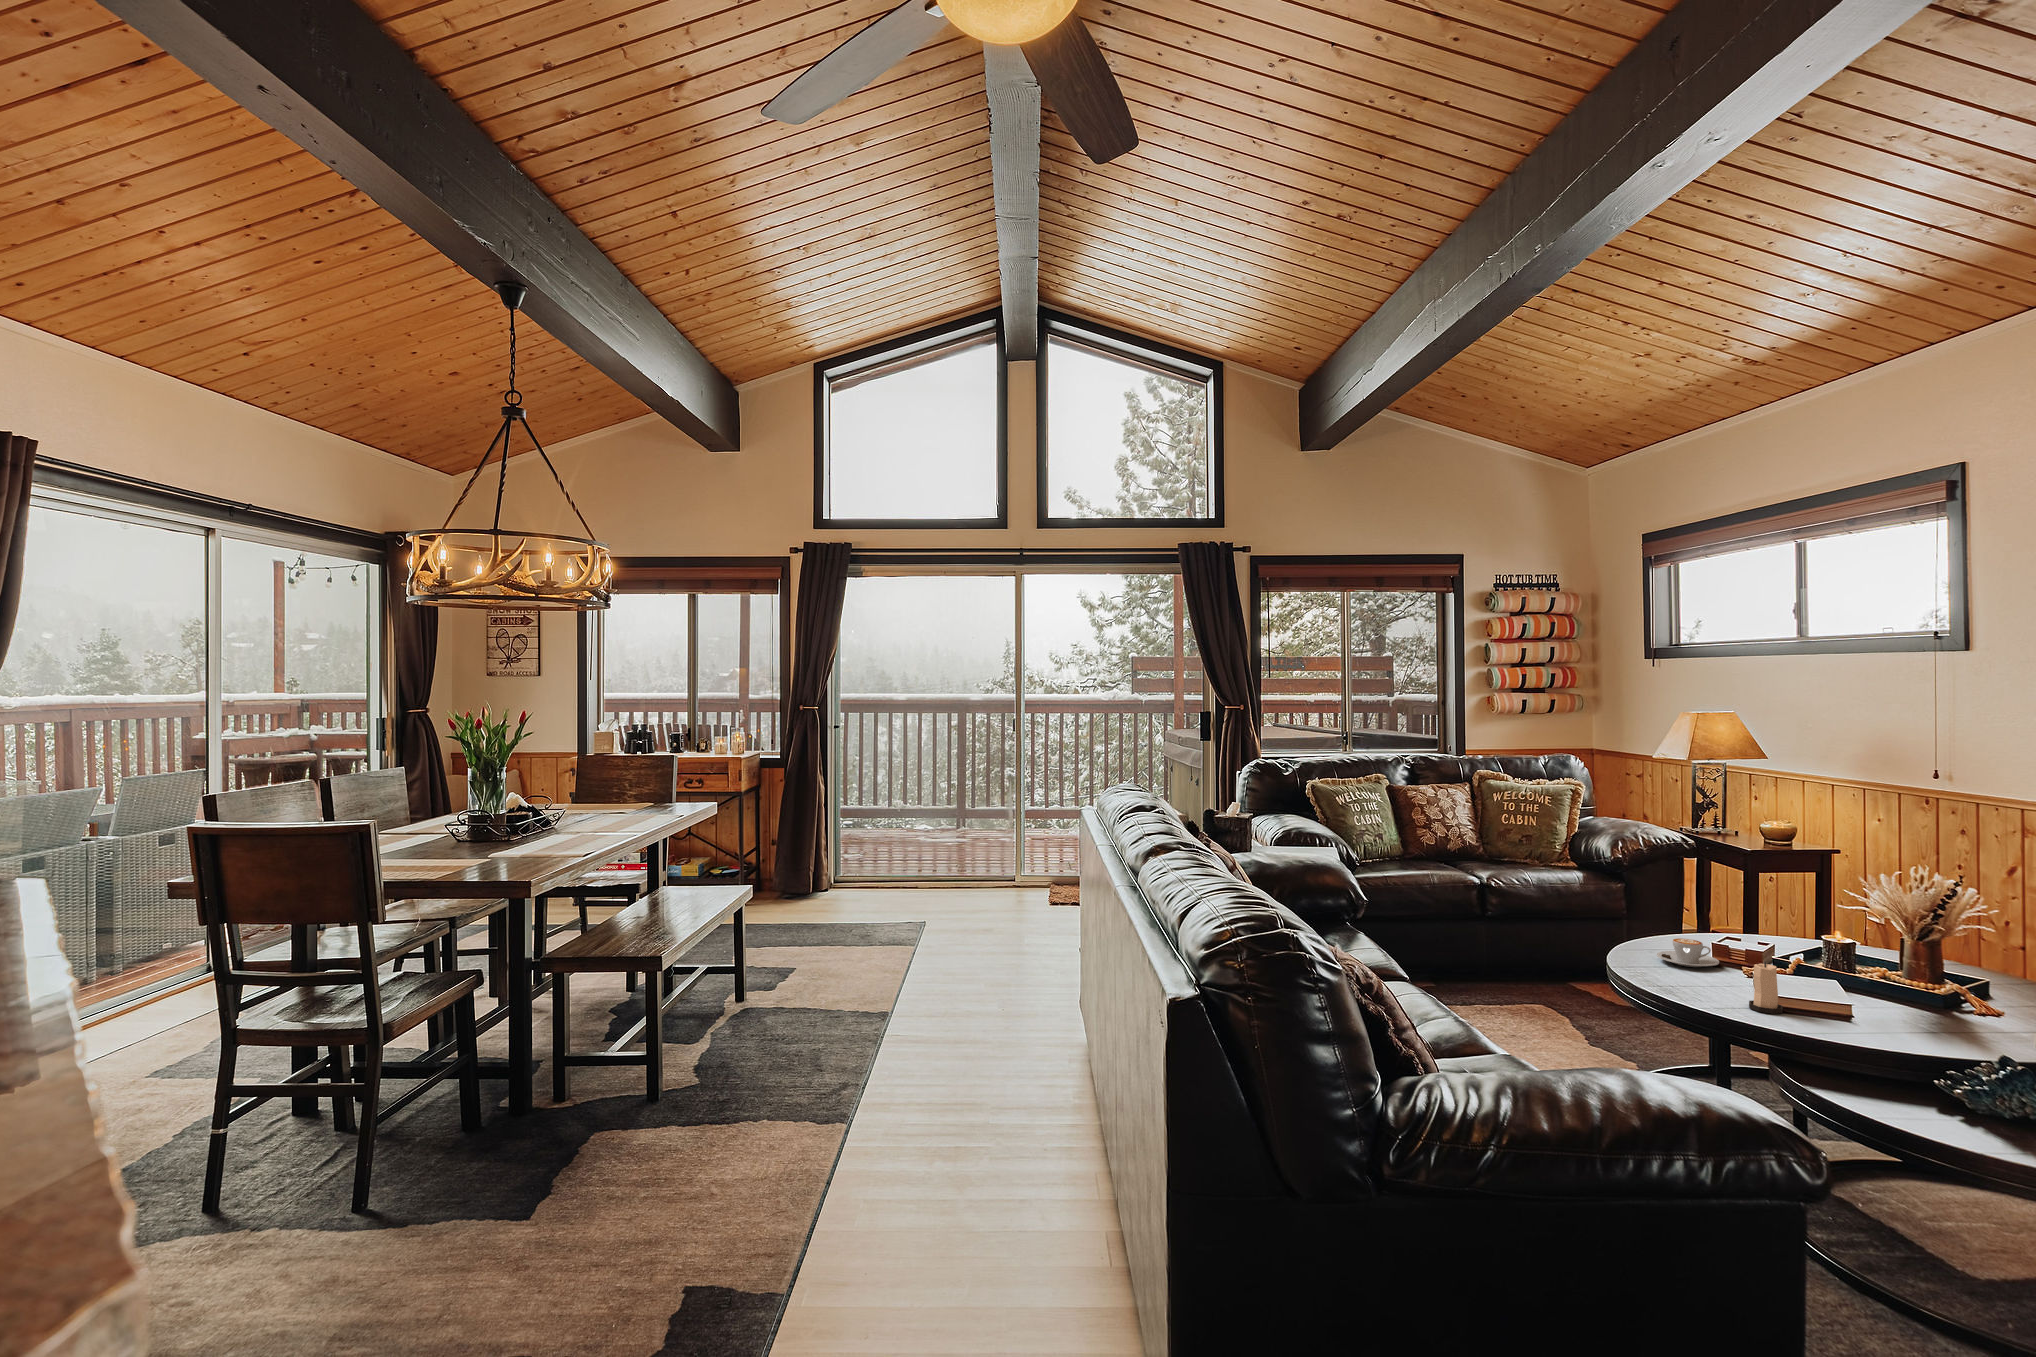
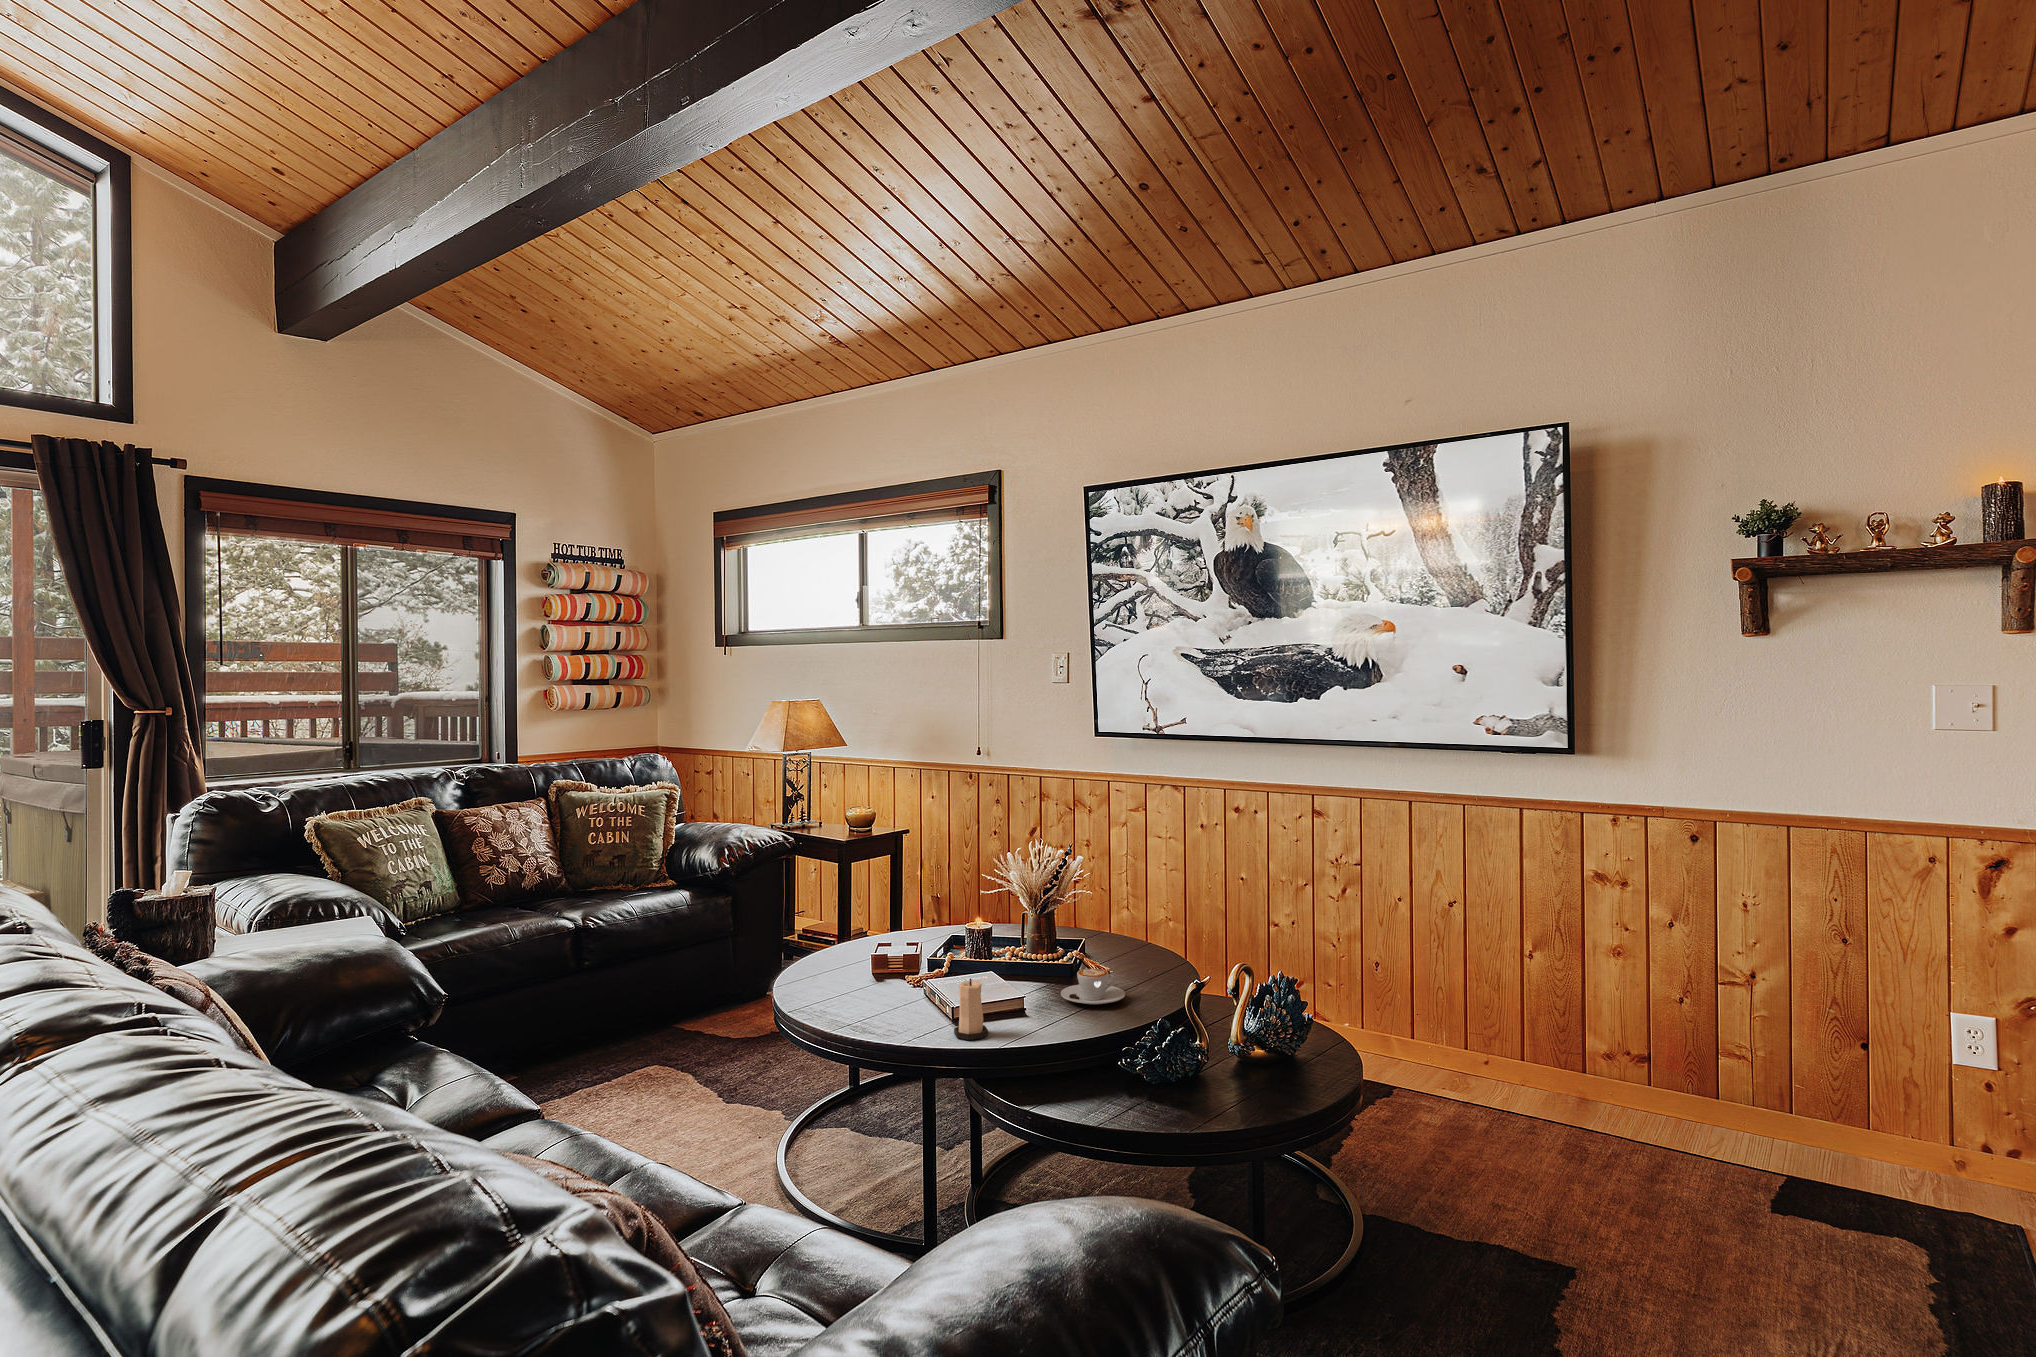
coffee cup: present [1657,938,1719,967] -> present [1061,969,1125,1005]

